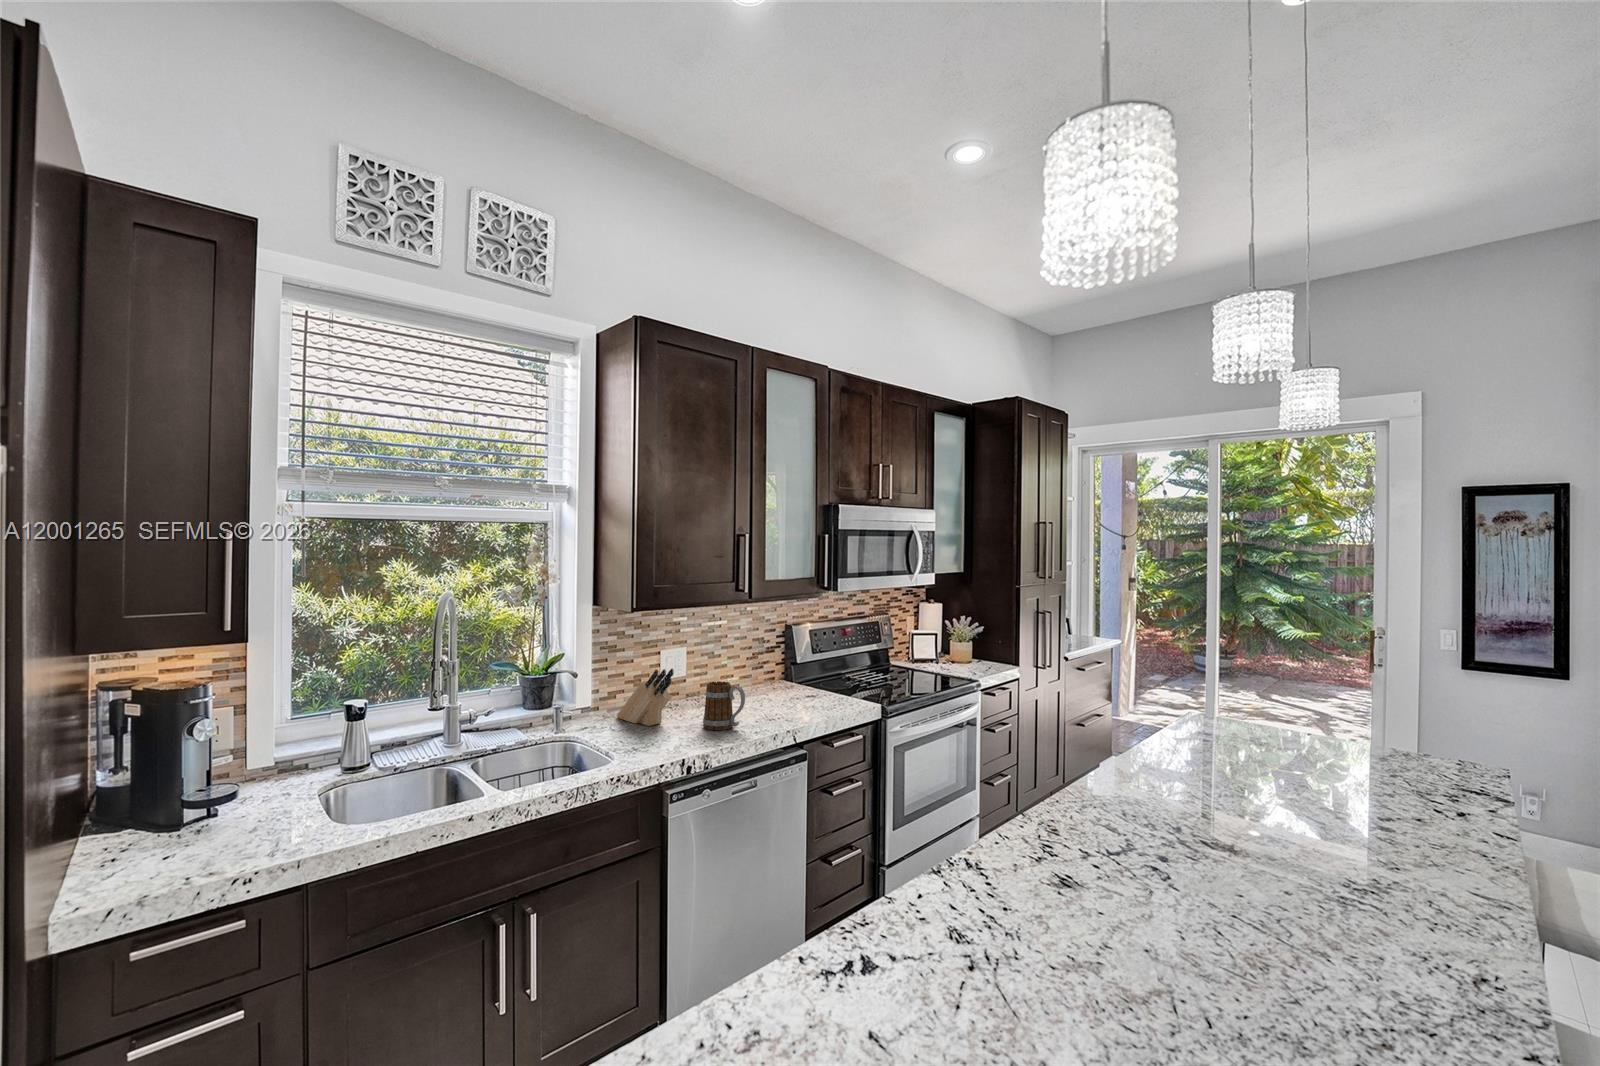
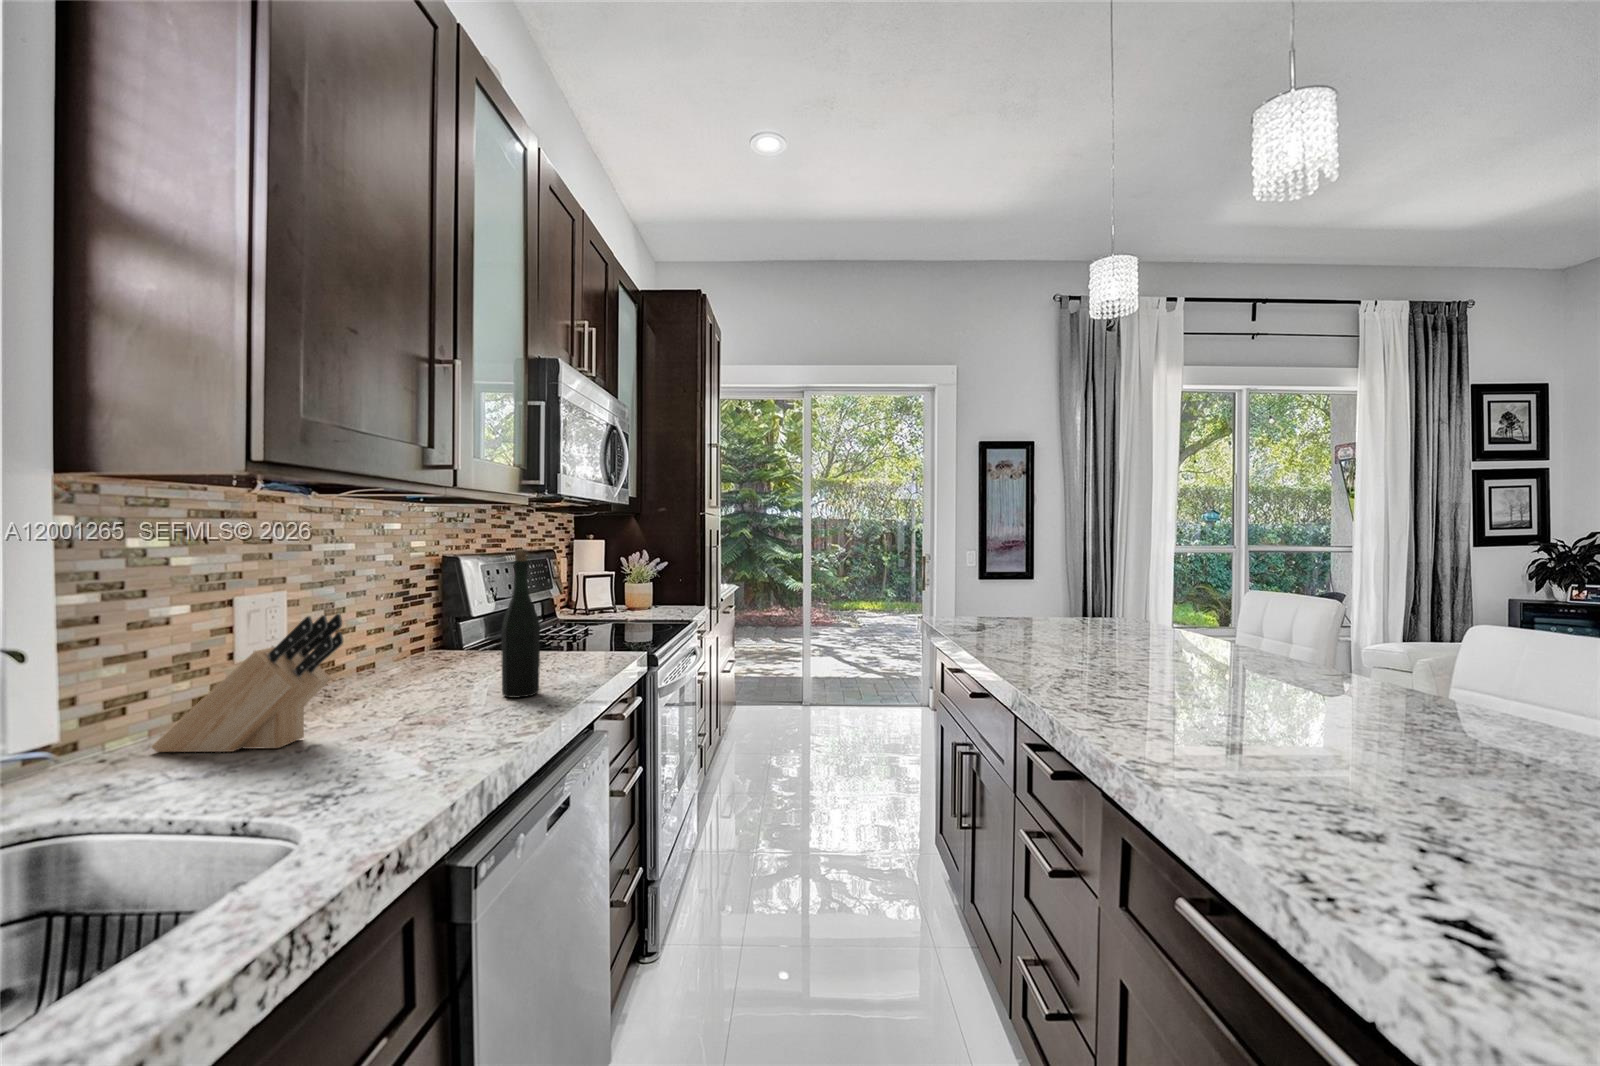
bottle: none [759,637,778,722] -> present [501,549,540,698]
mug: present [703,681,745,730] -> none [414,631,510,726]

